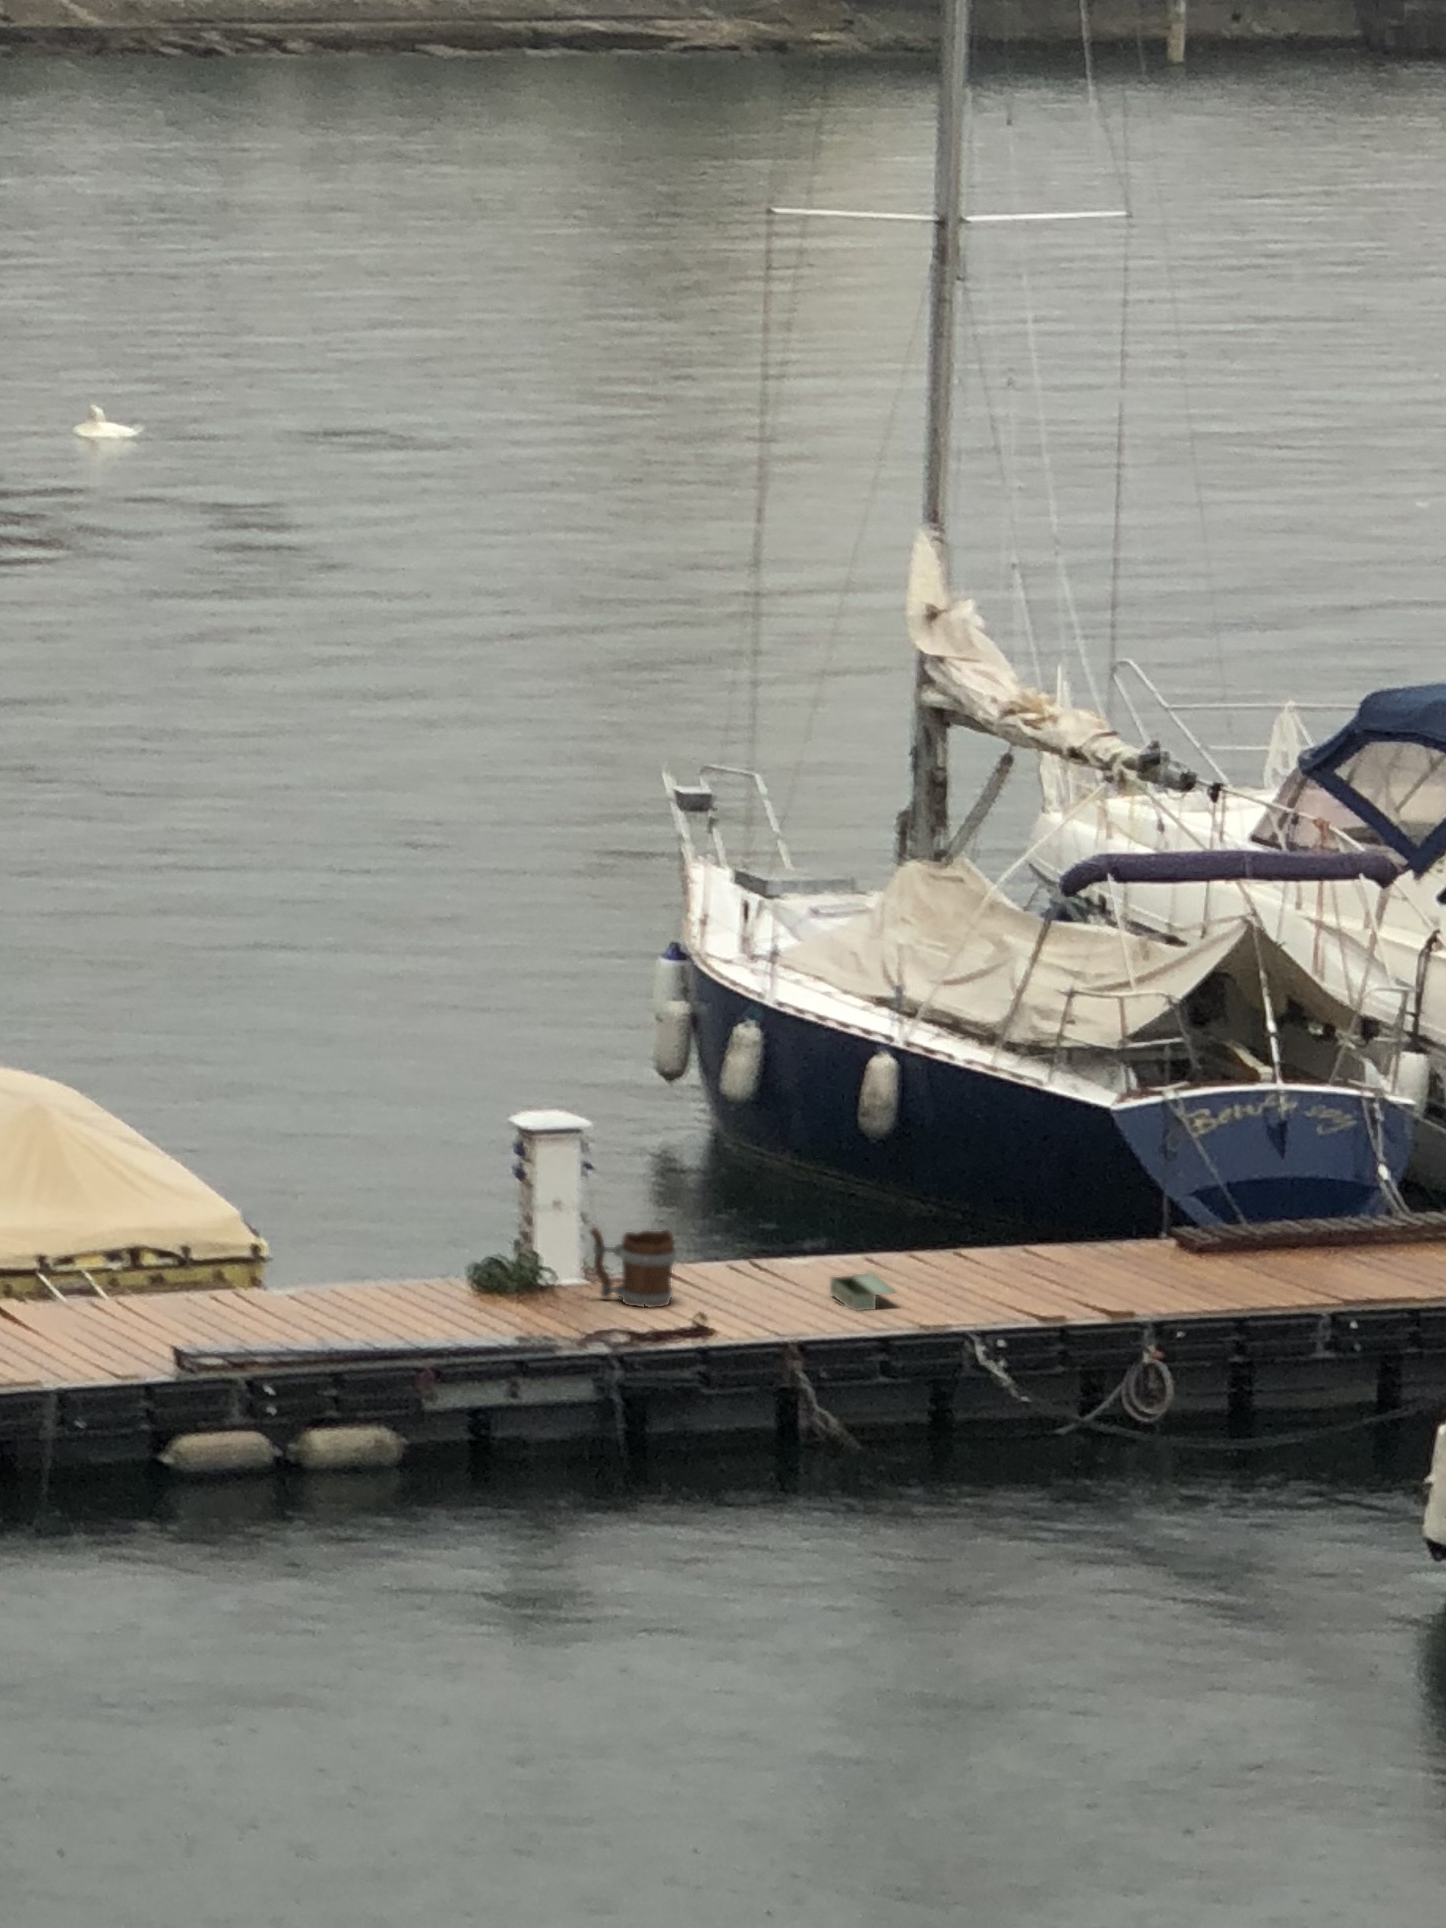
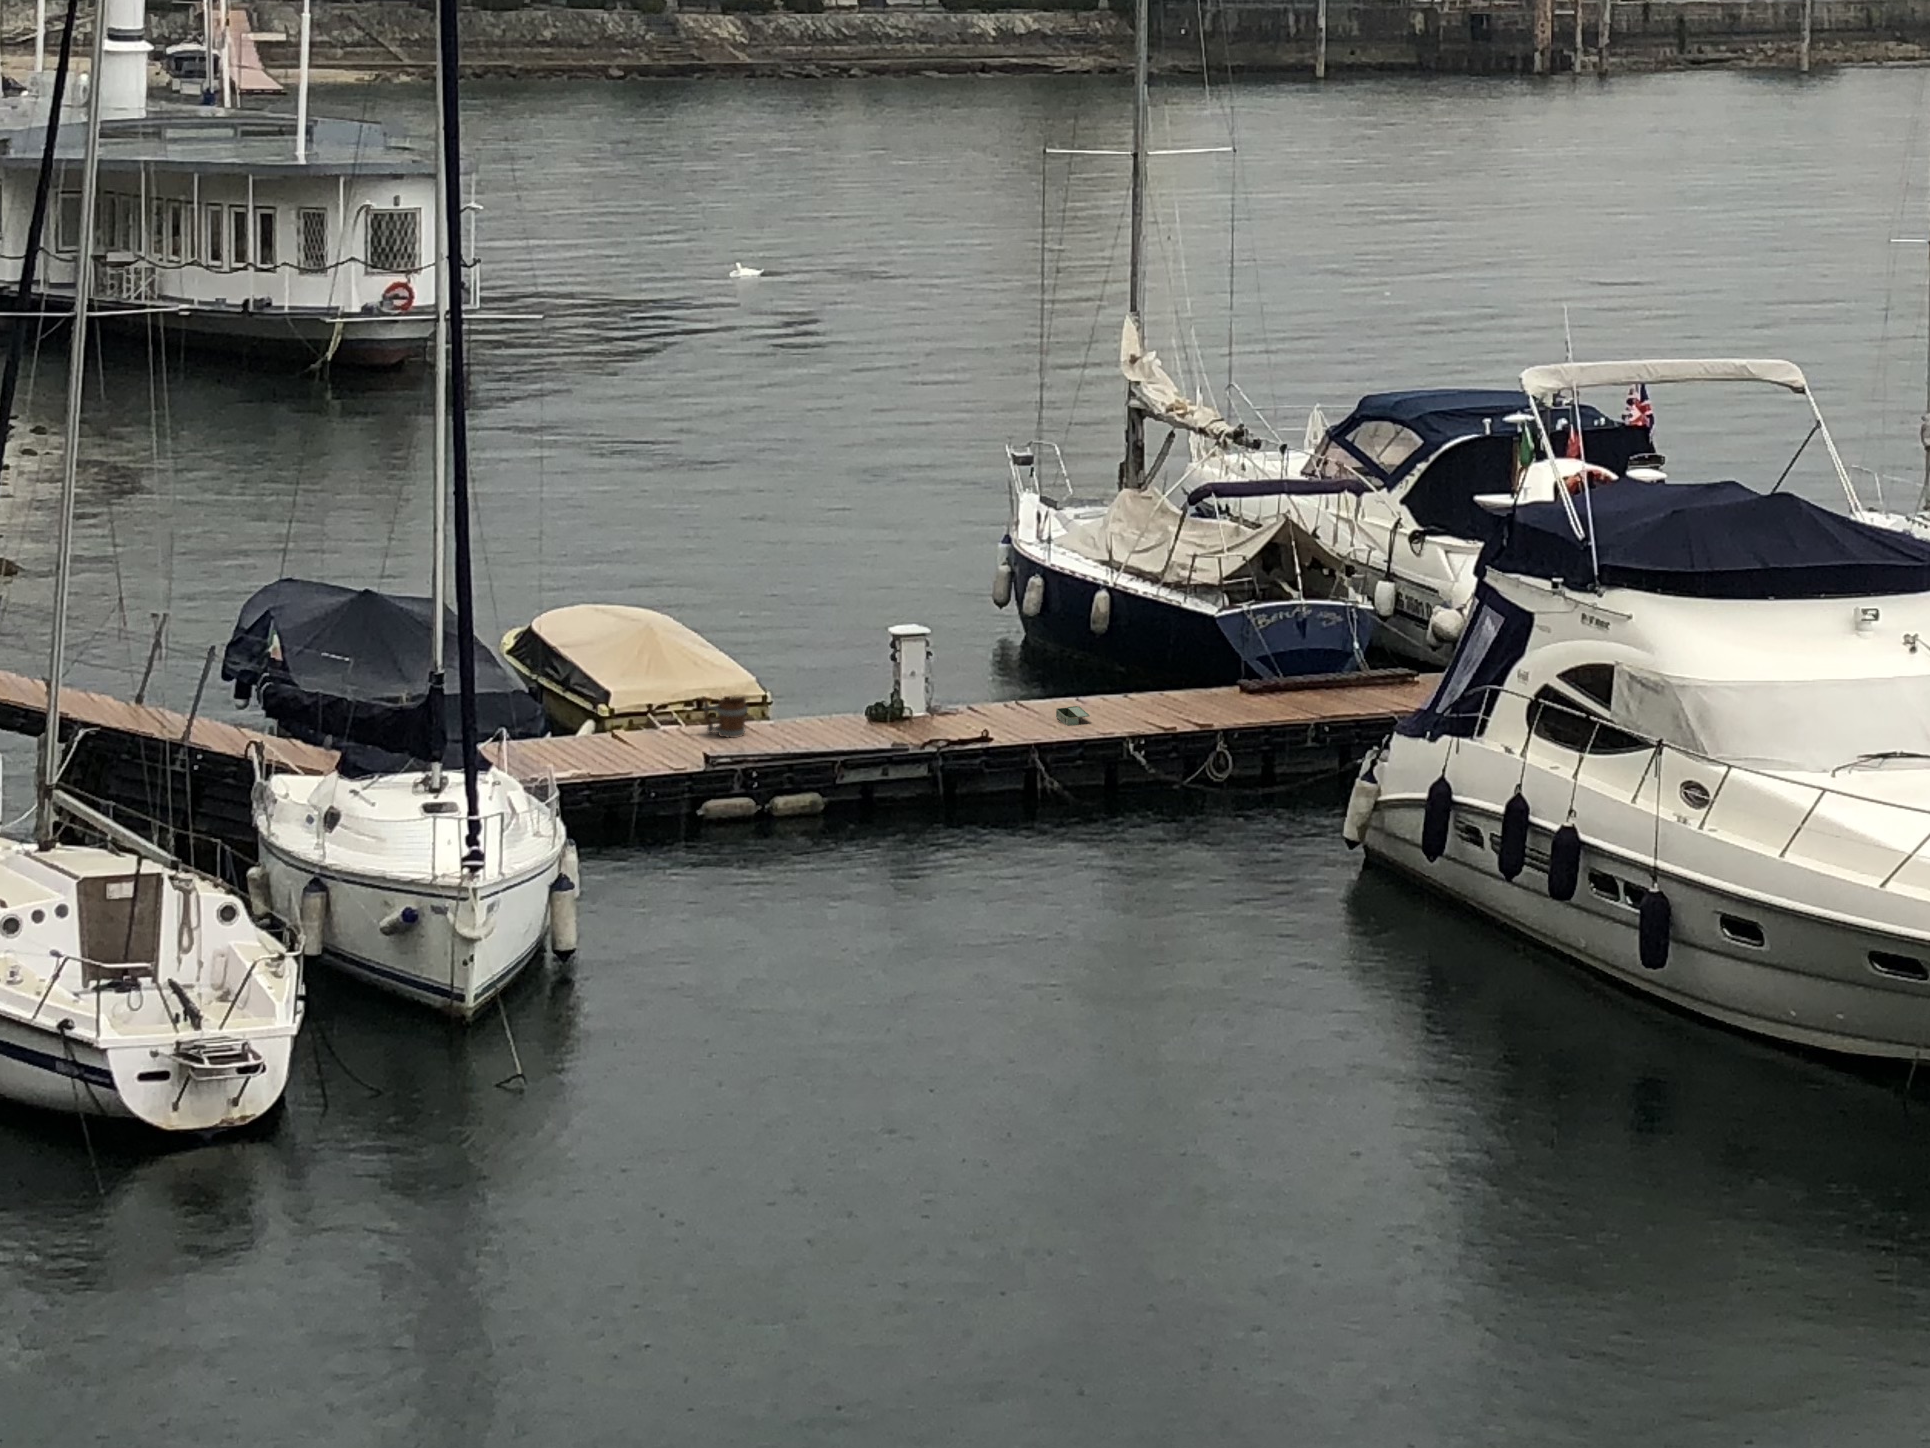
bucket: present [591,1228,677,1307] -> present [702,697,748,738]

